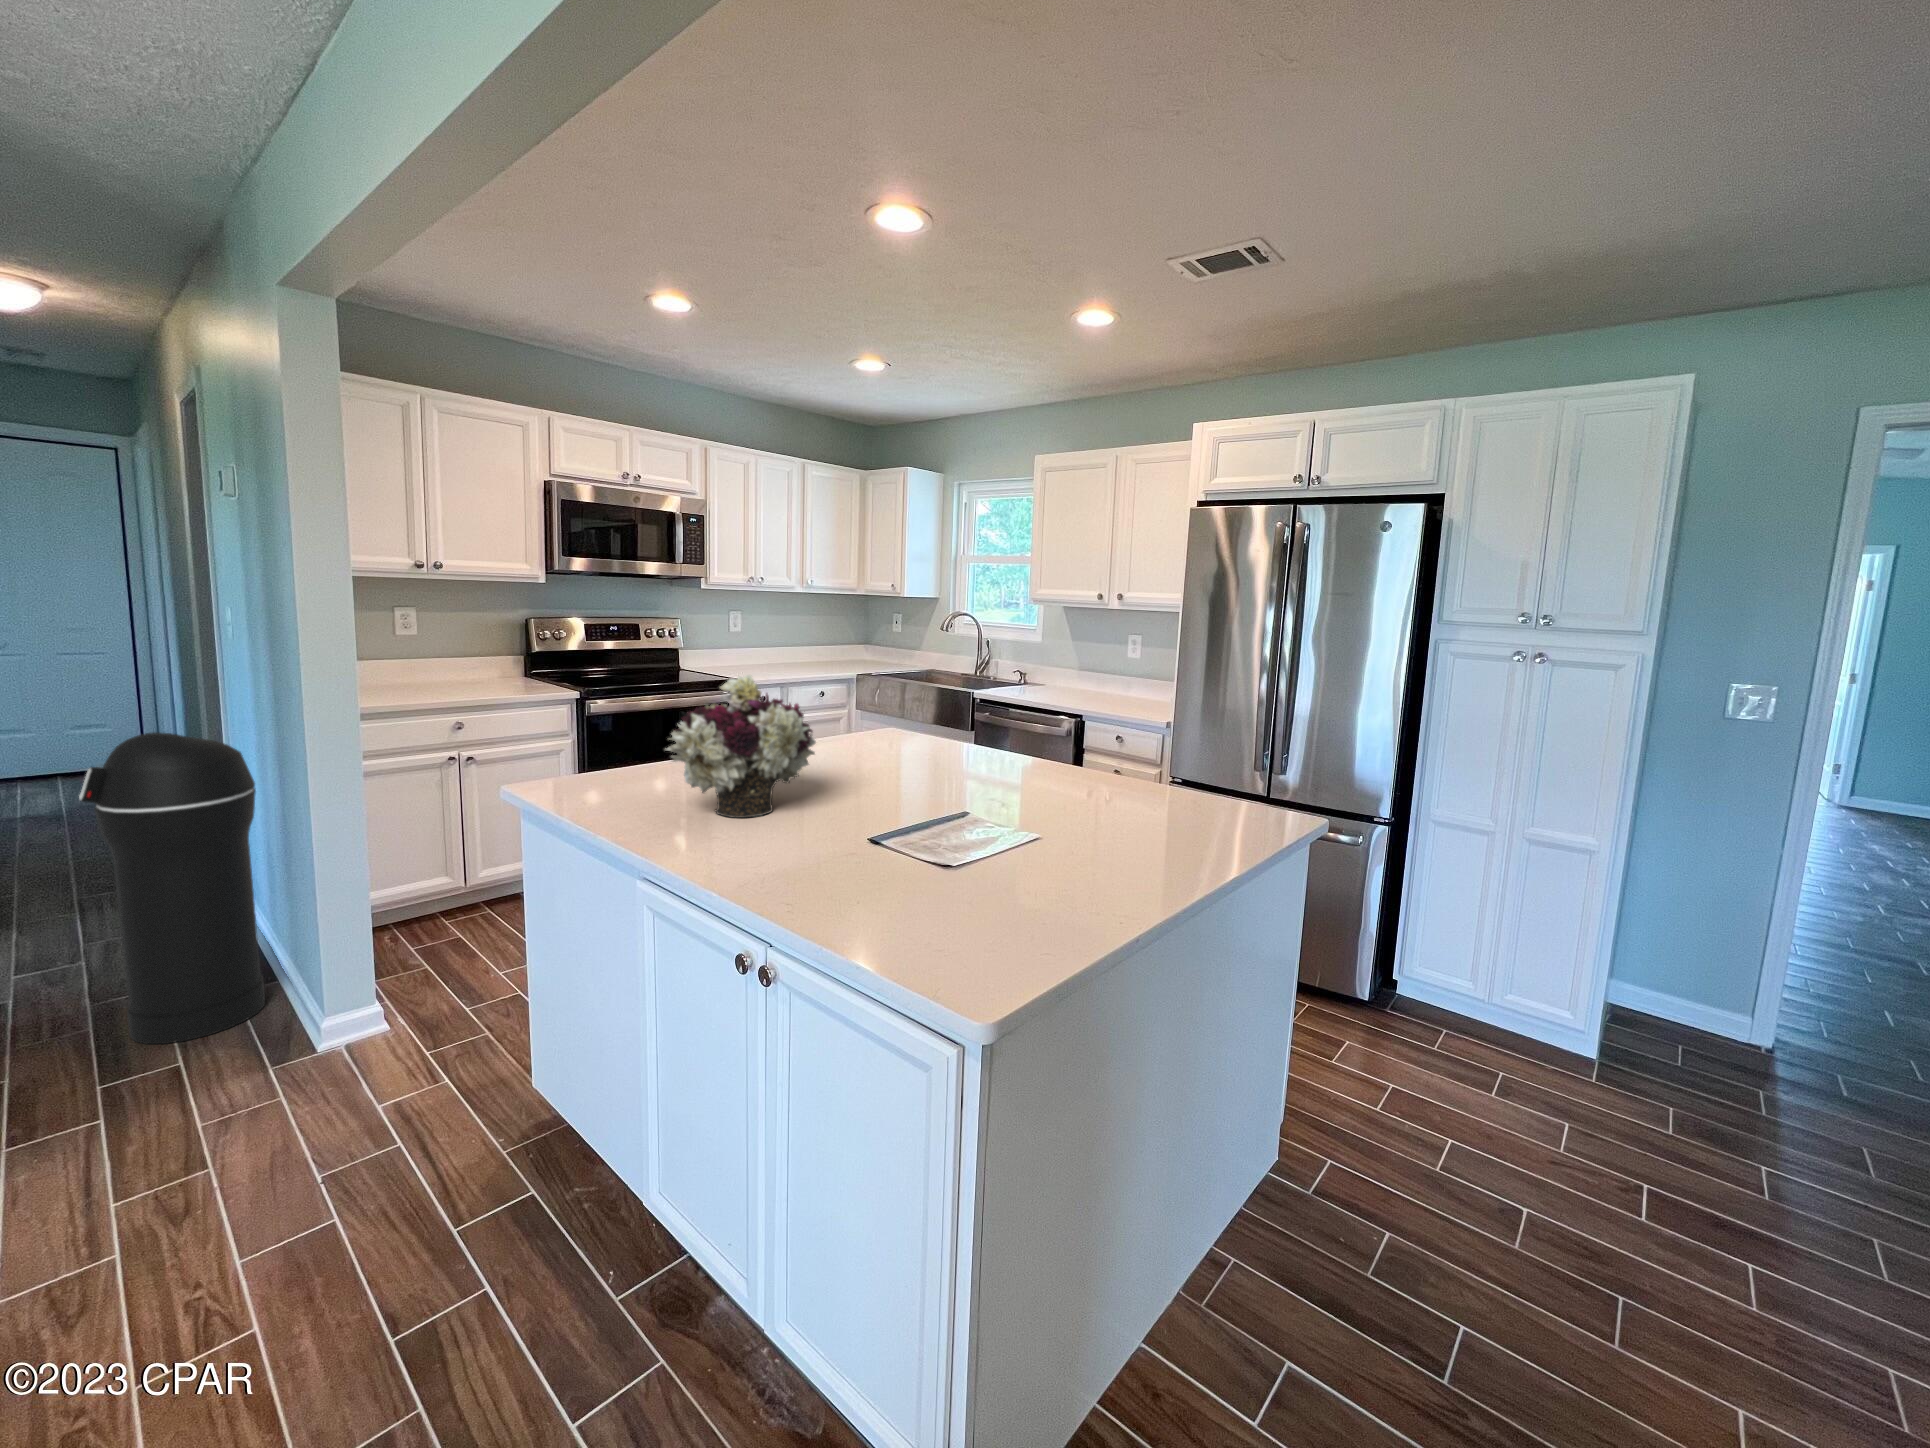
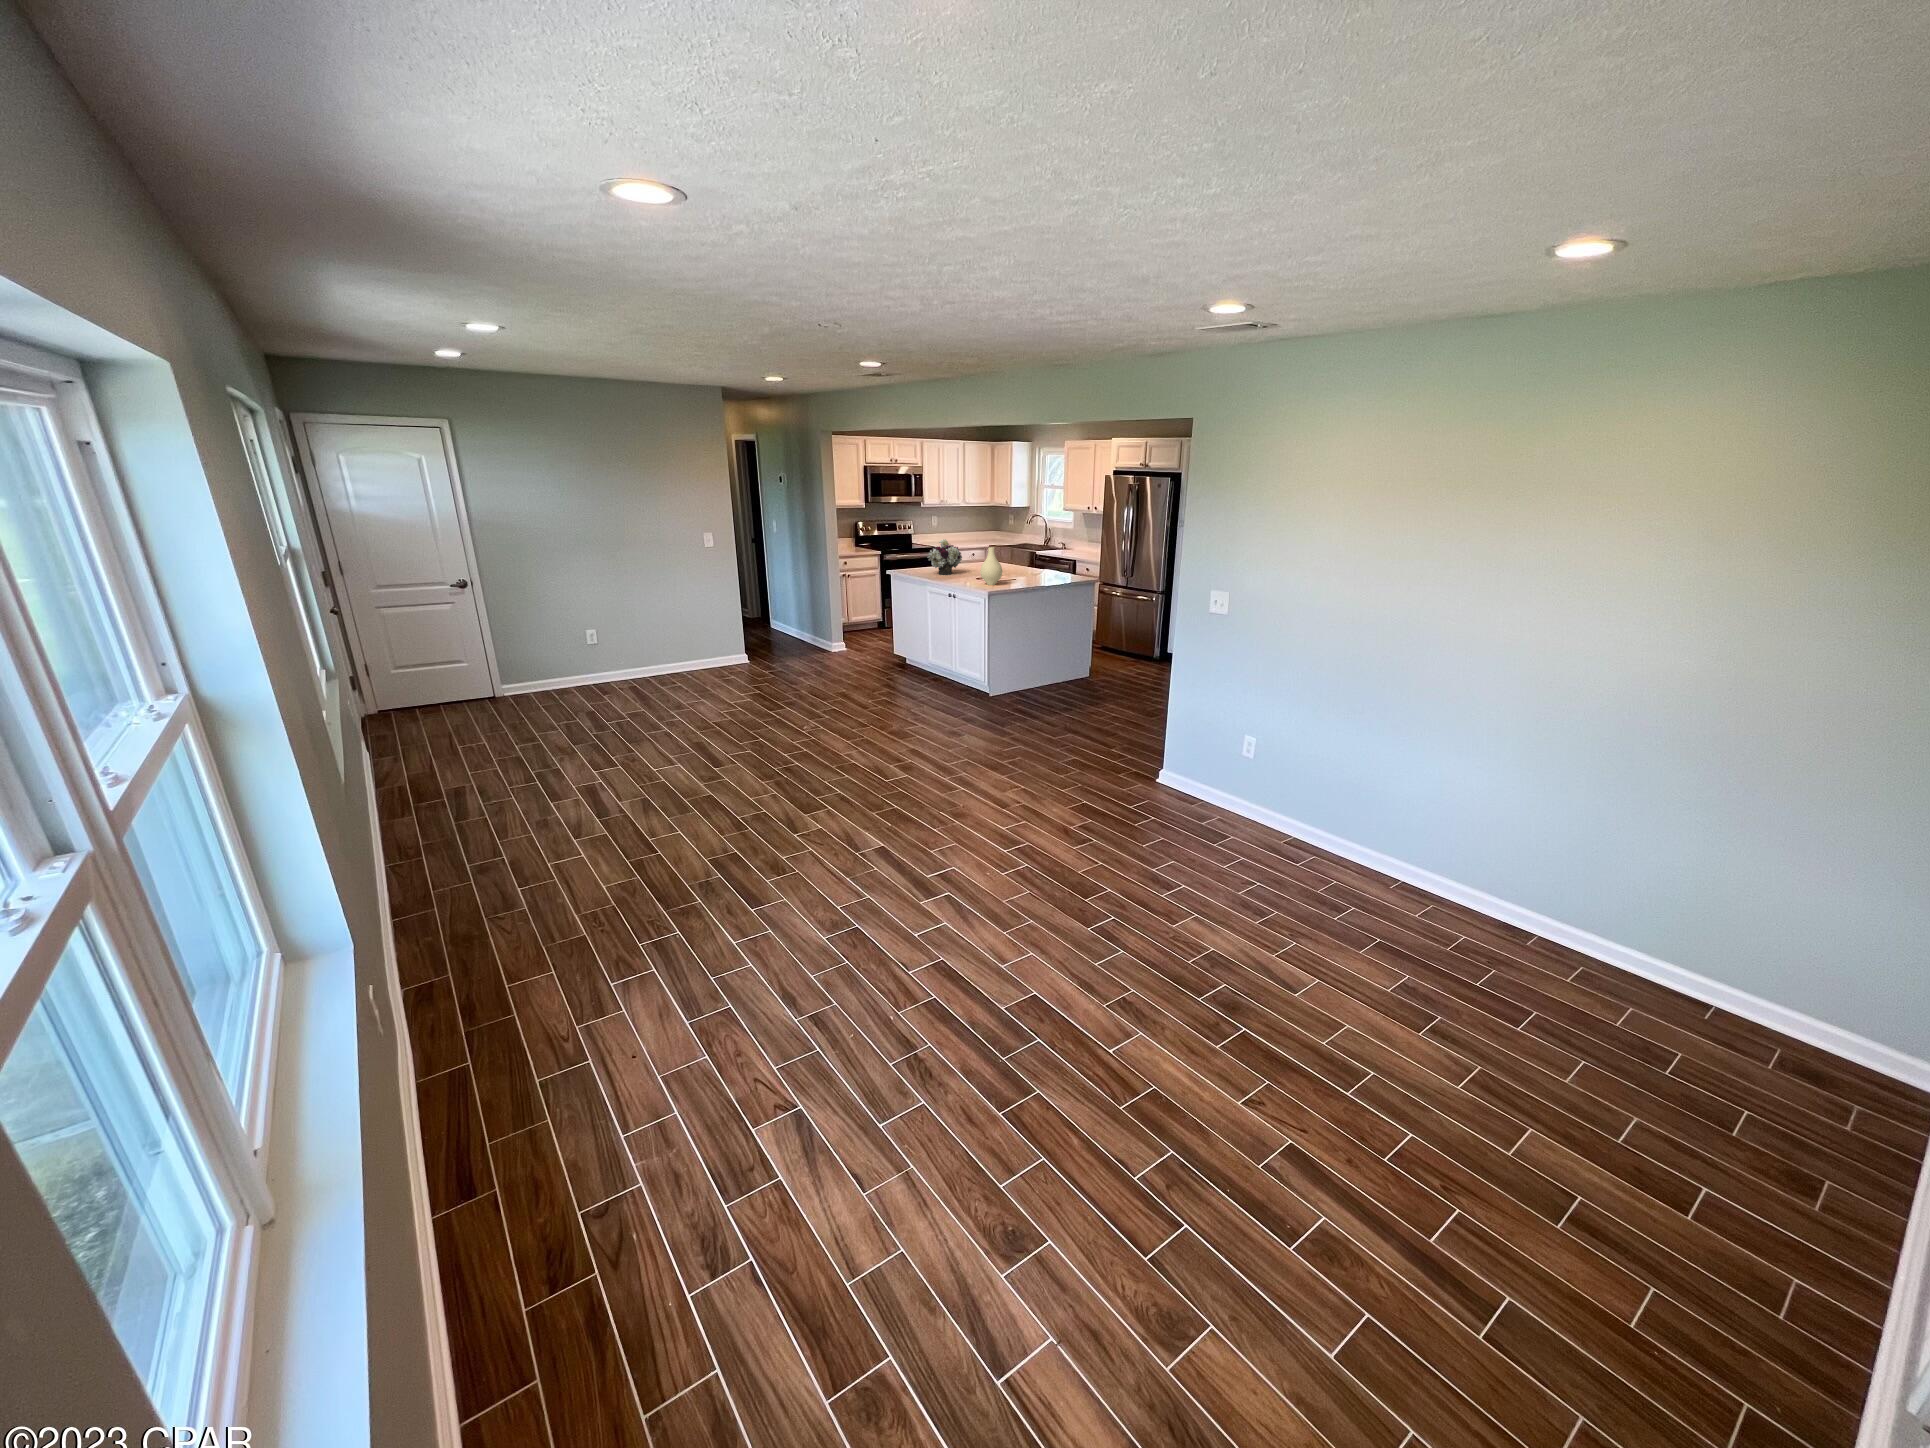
vase: none [927,728,1045,922] -> present [980,547,1003,585]
trash can: present [79,732,265,1044] -> none [768,560,808,649]

